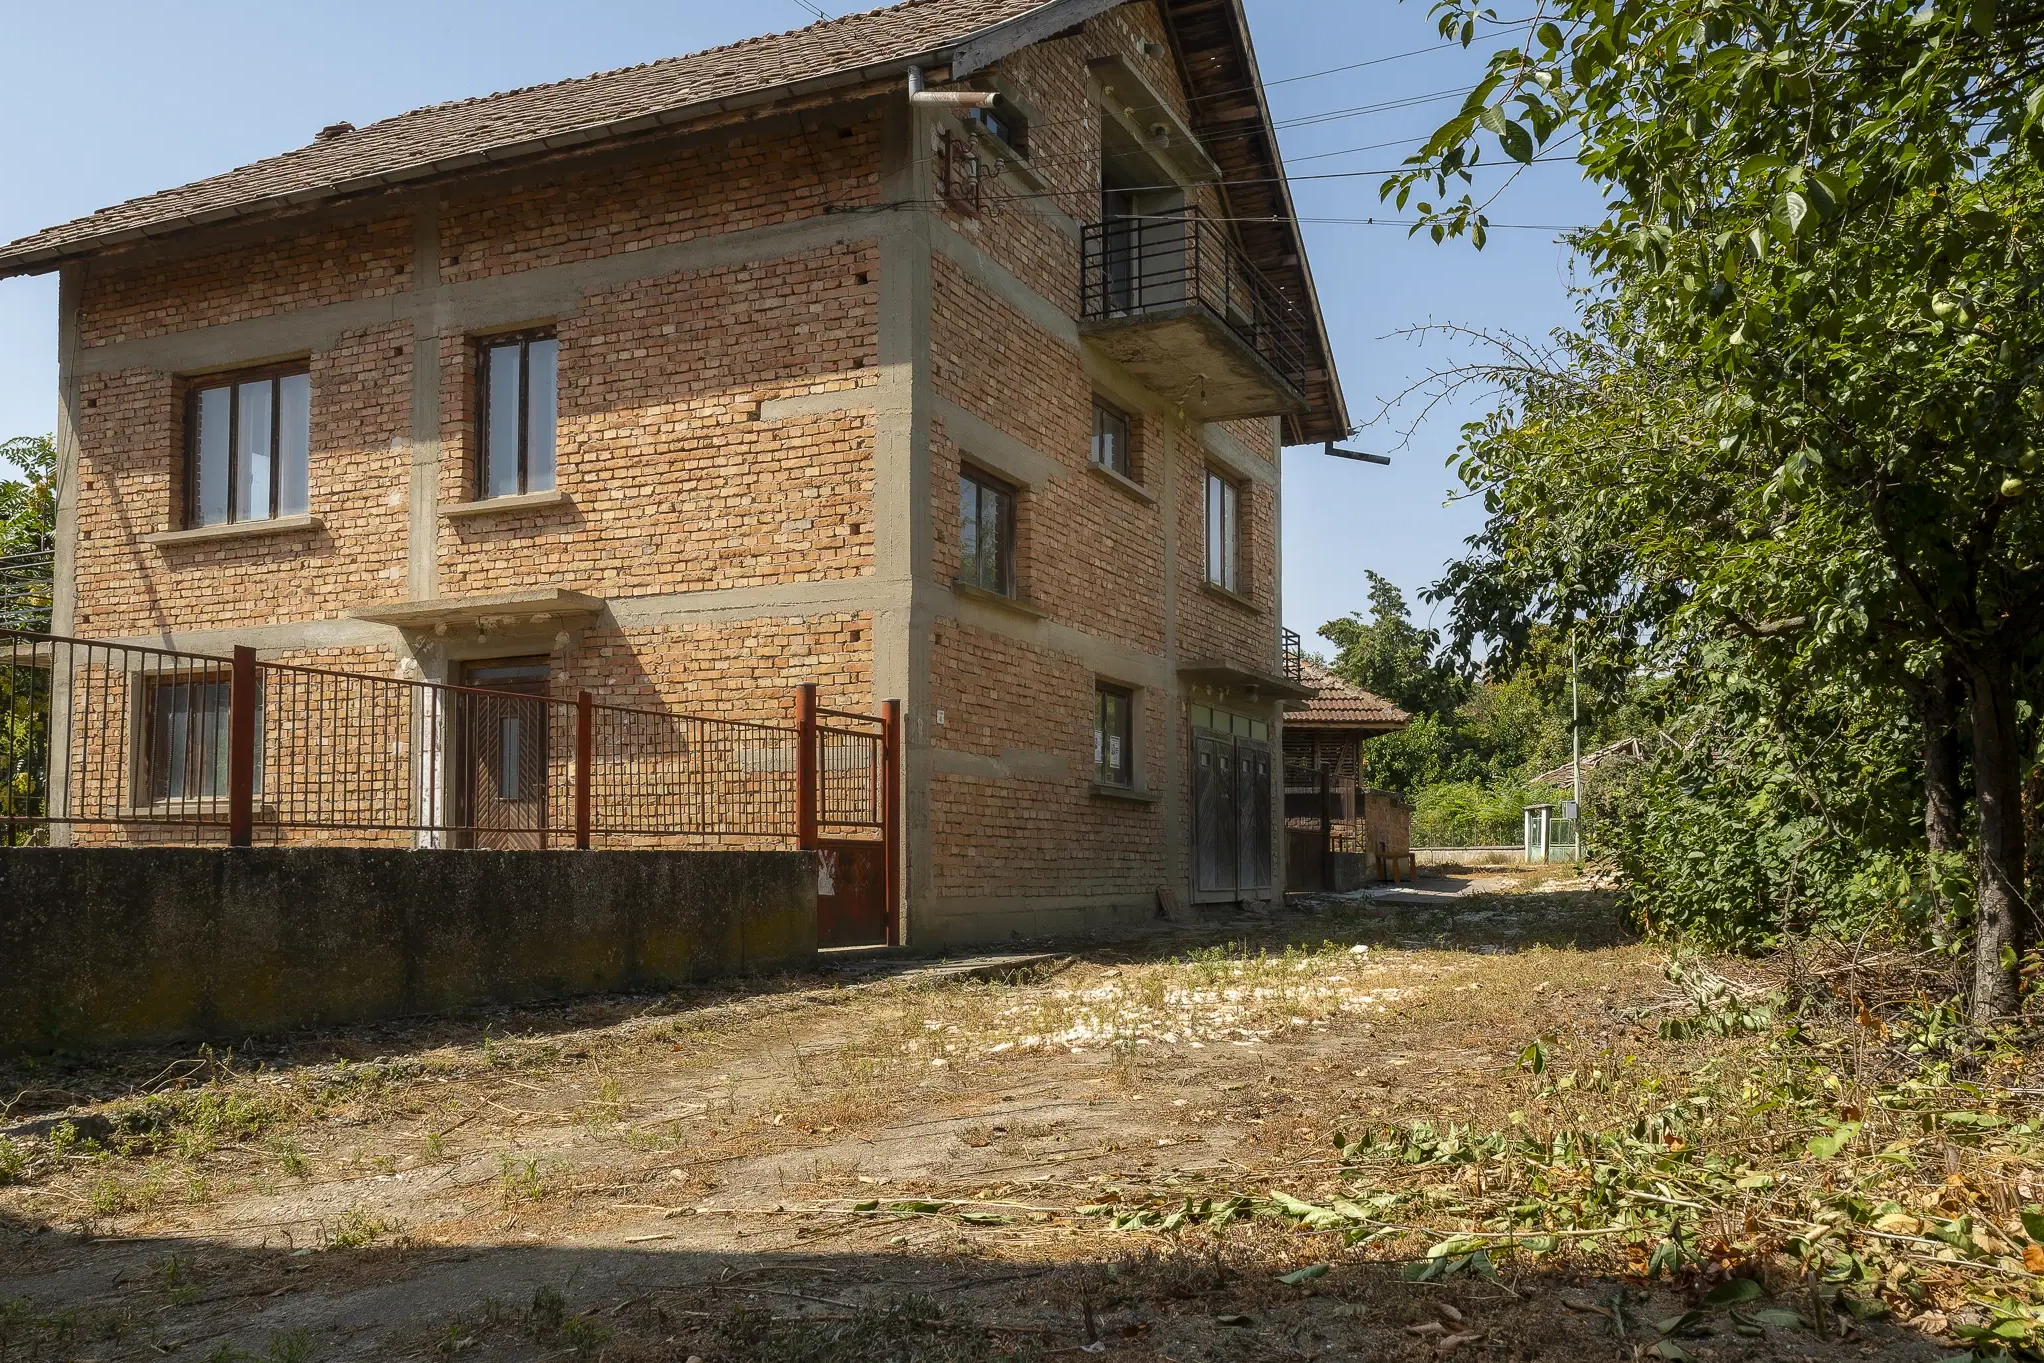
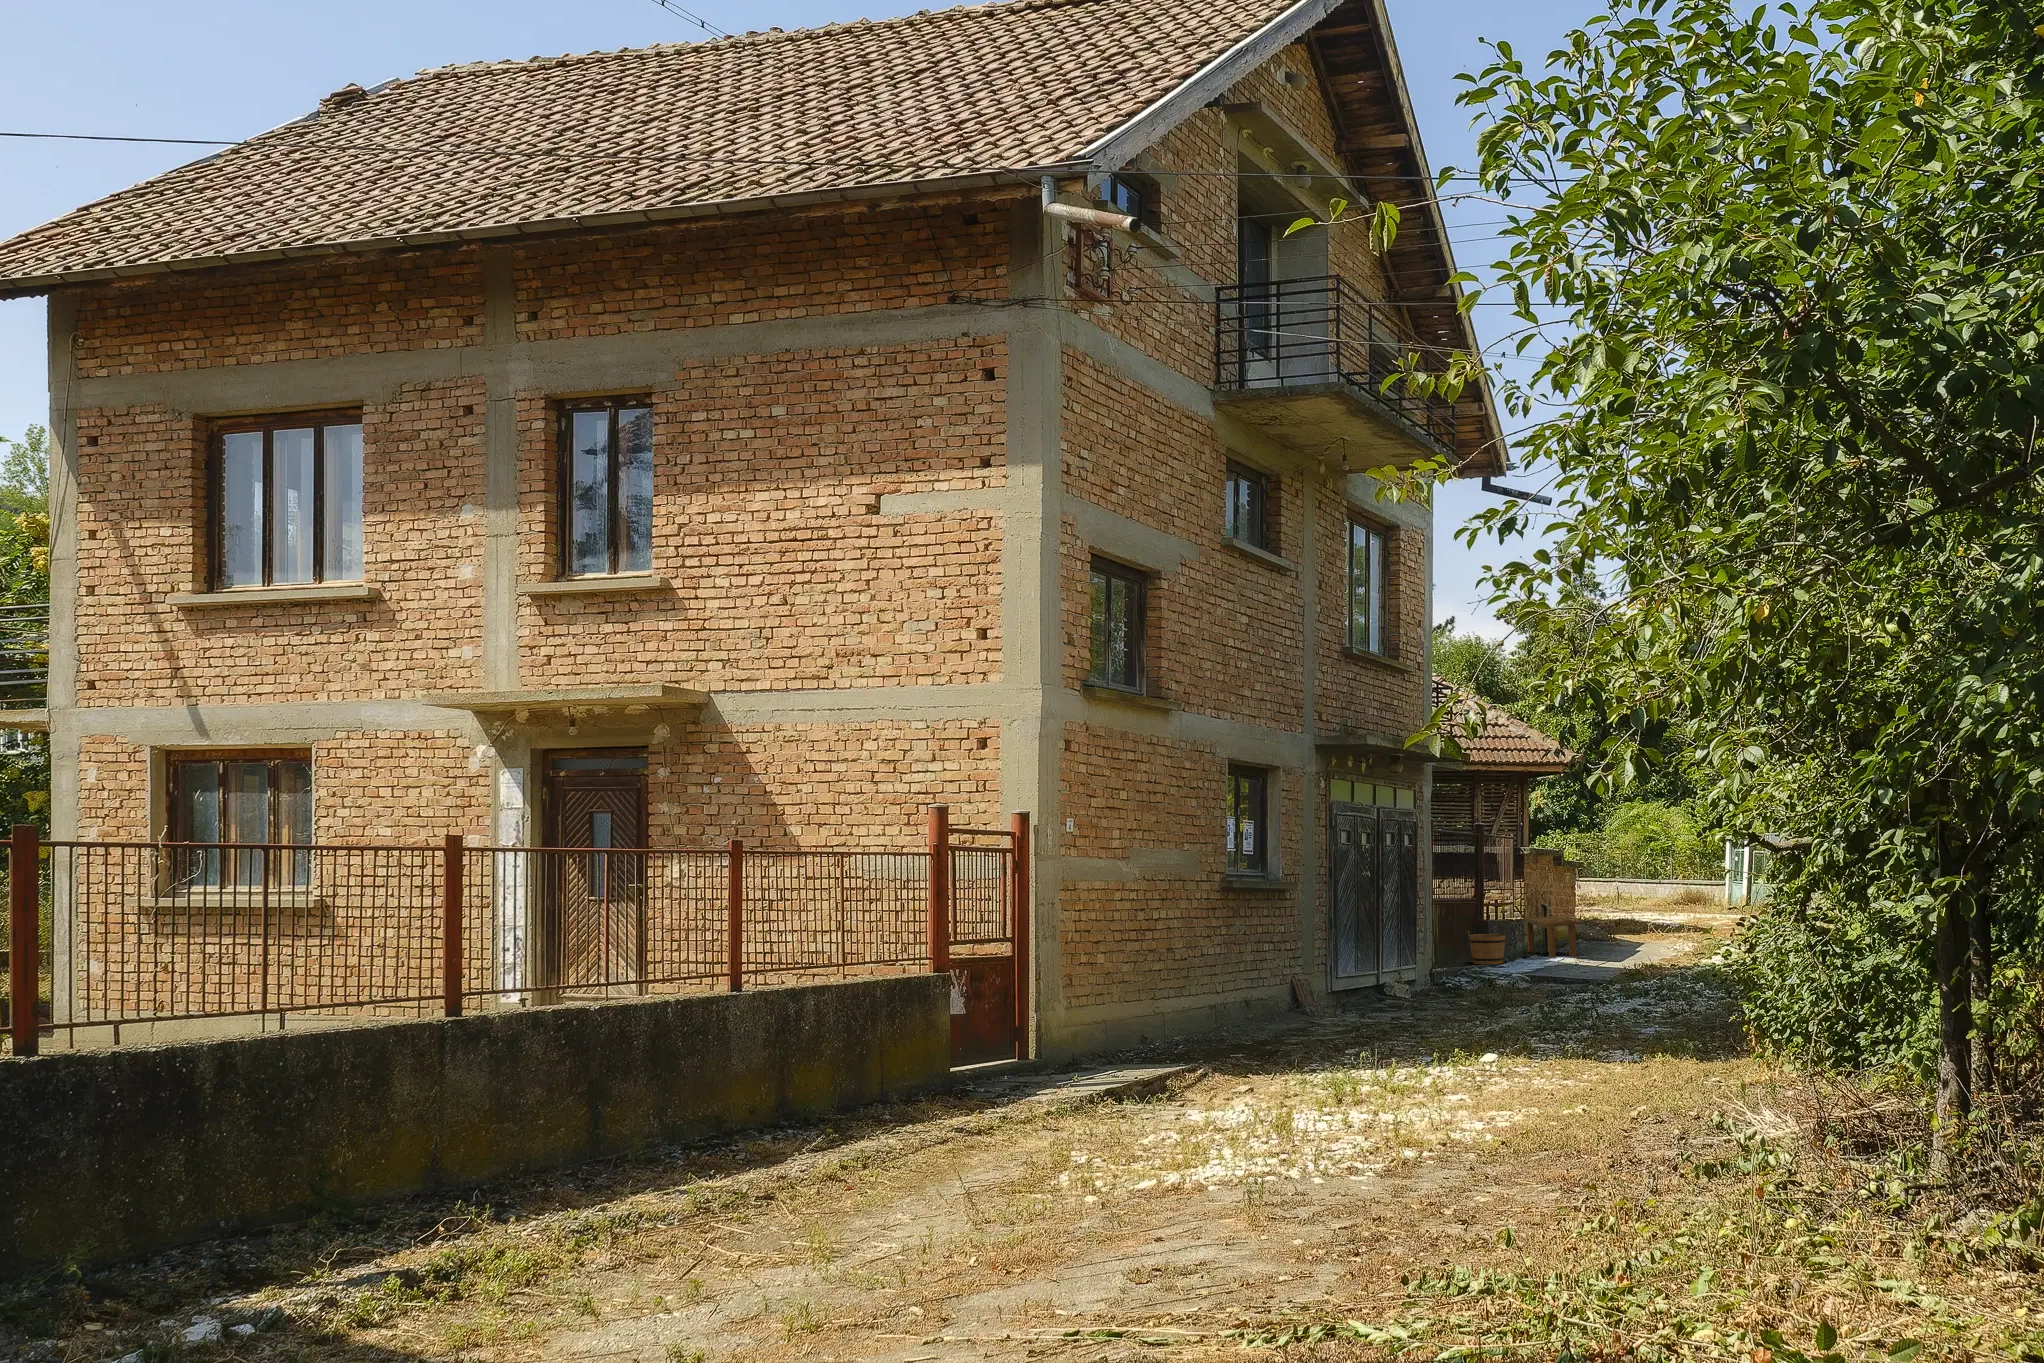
bucket: none [1329,860,1360,887] -> present [1468,930,1506,964]

